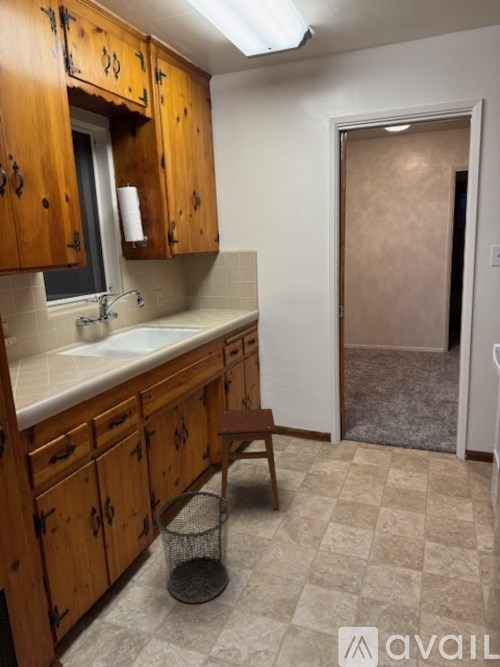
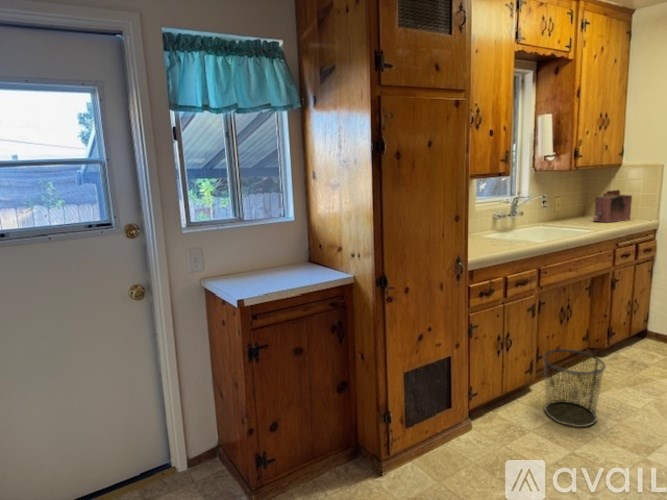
toaster: none [198,277,233,315] -> present [593,190,632,223]
stool: present [218,409,279,512] -> none [595,302,660,394]

